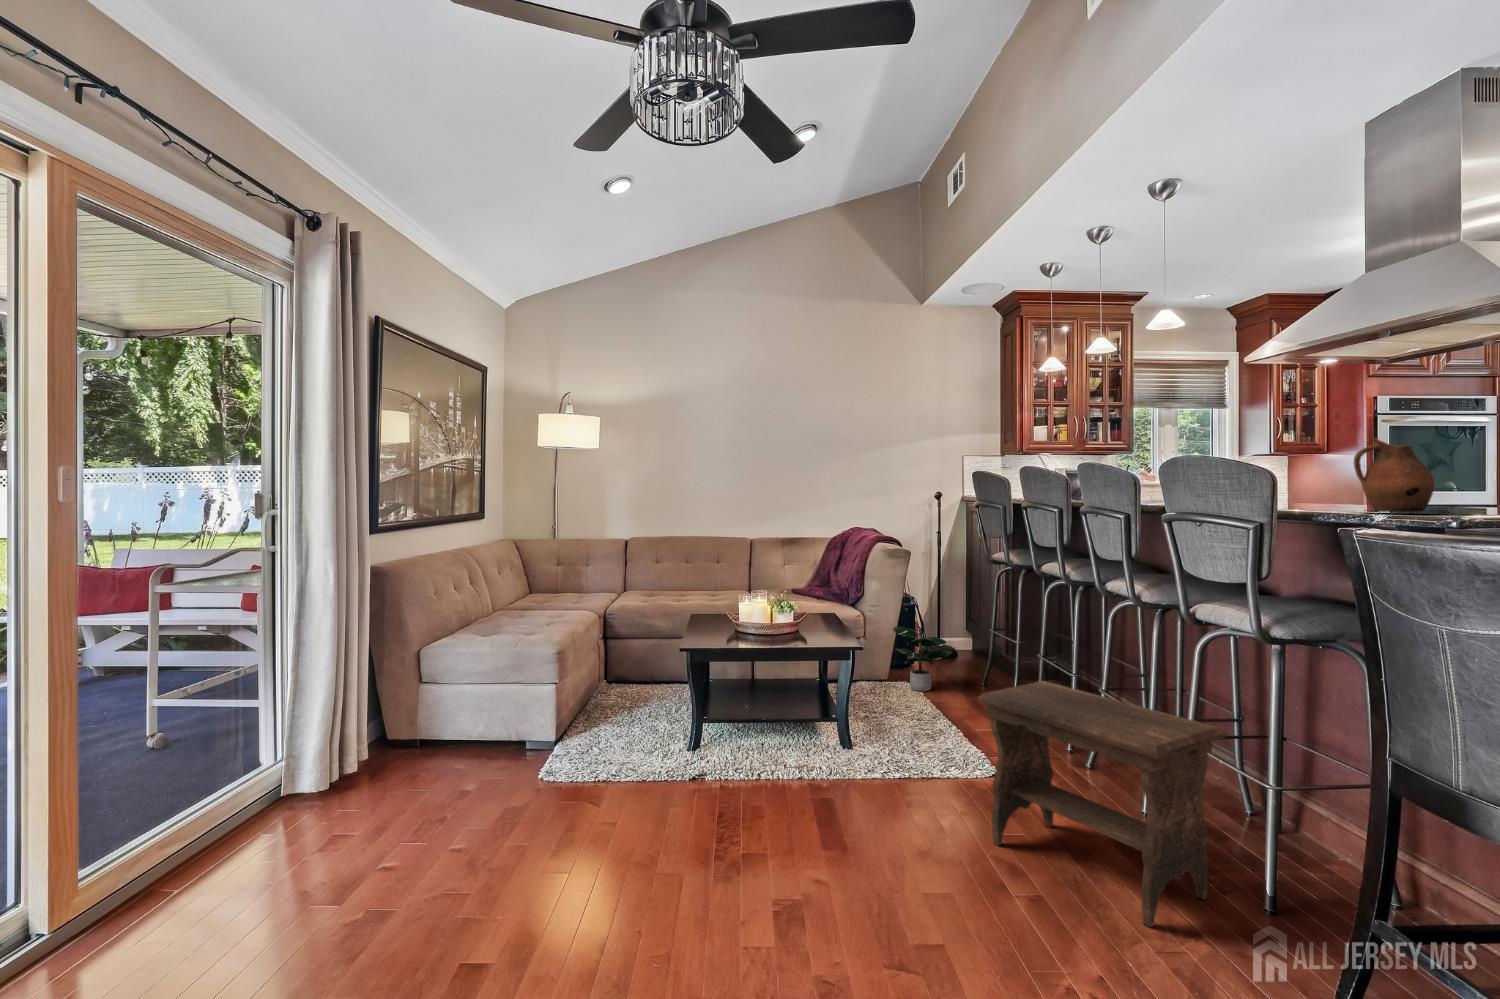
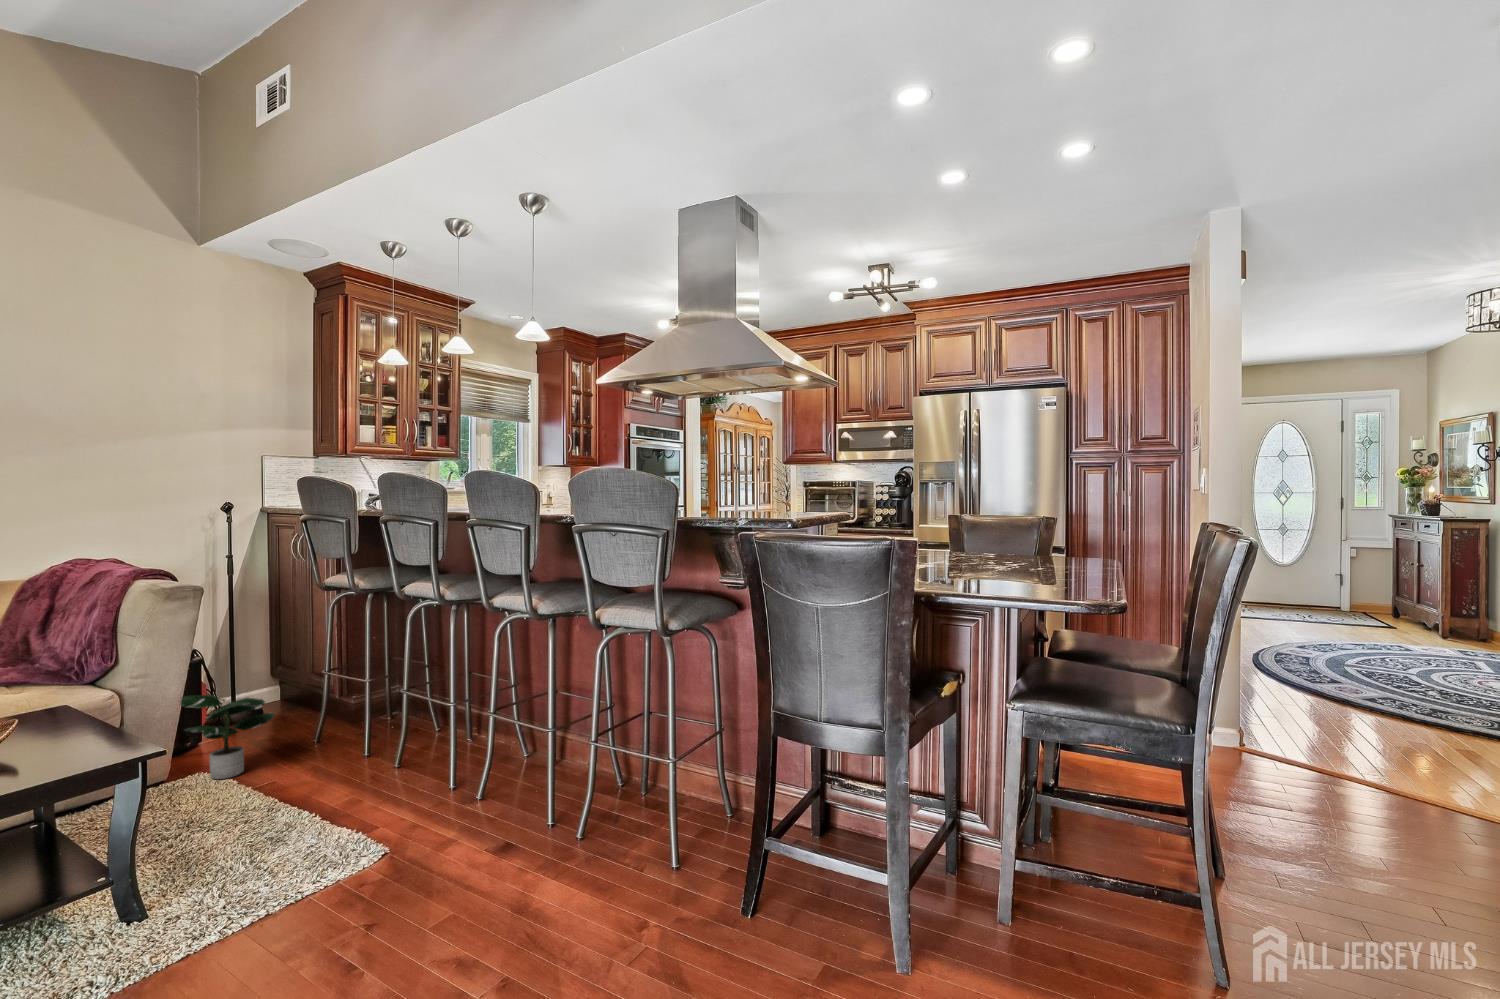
ceramic pitcher: present [1354,438,1449,513] -> none [683,457,736,518]
footstool: present [978,681,1226,927] -> none [406,729,667,966]

